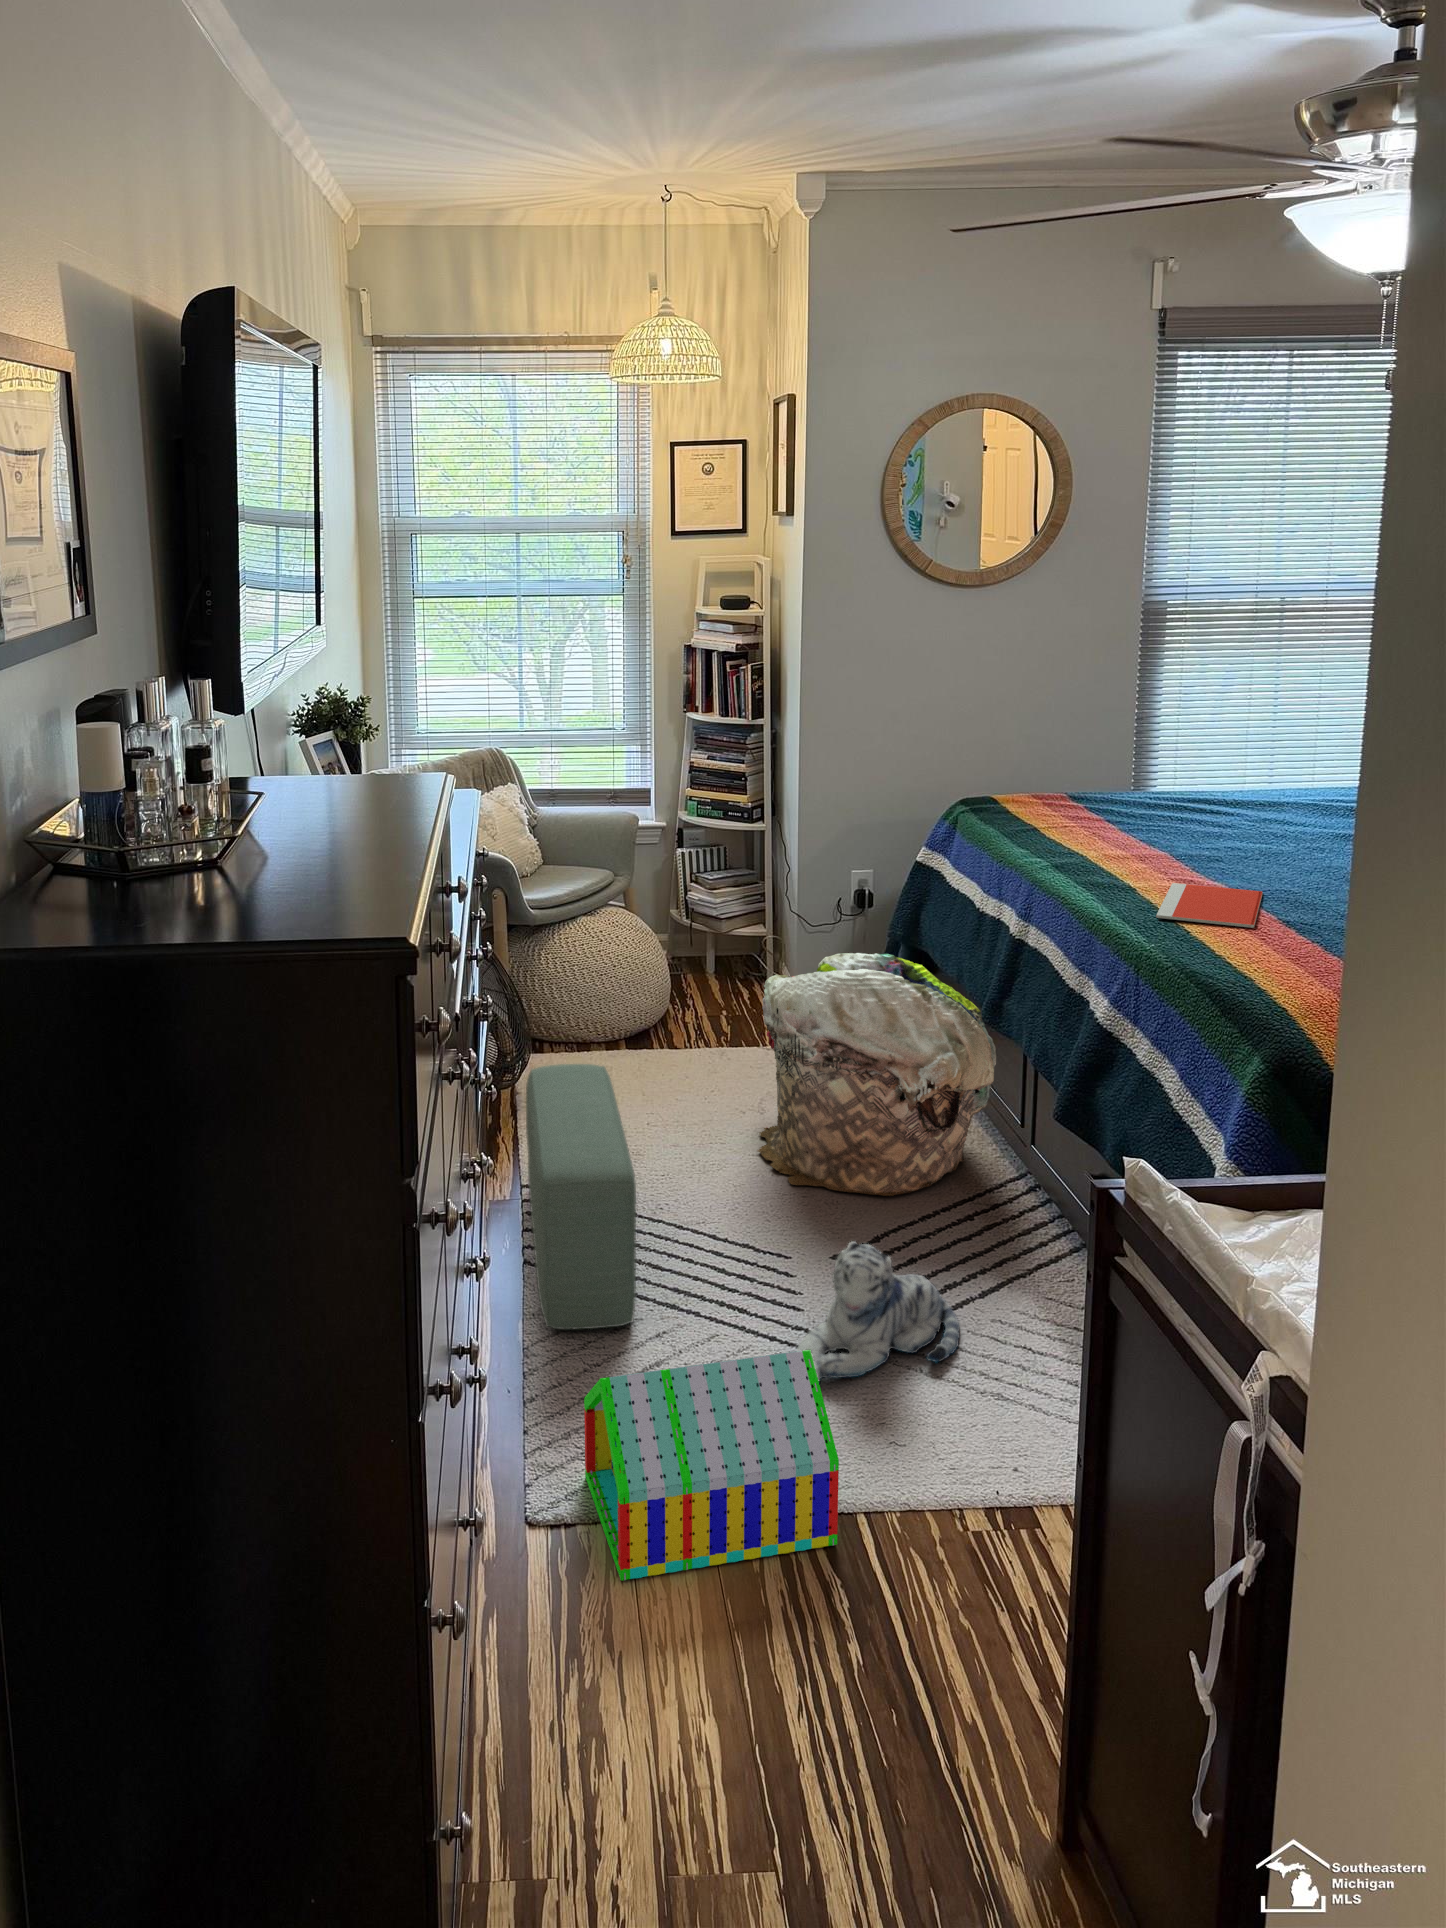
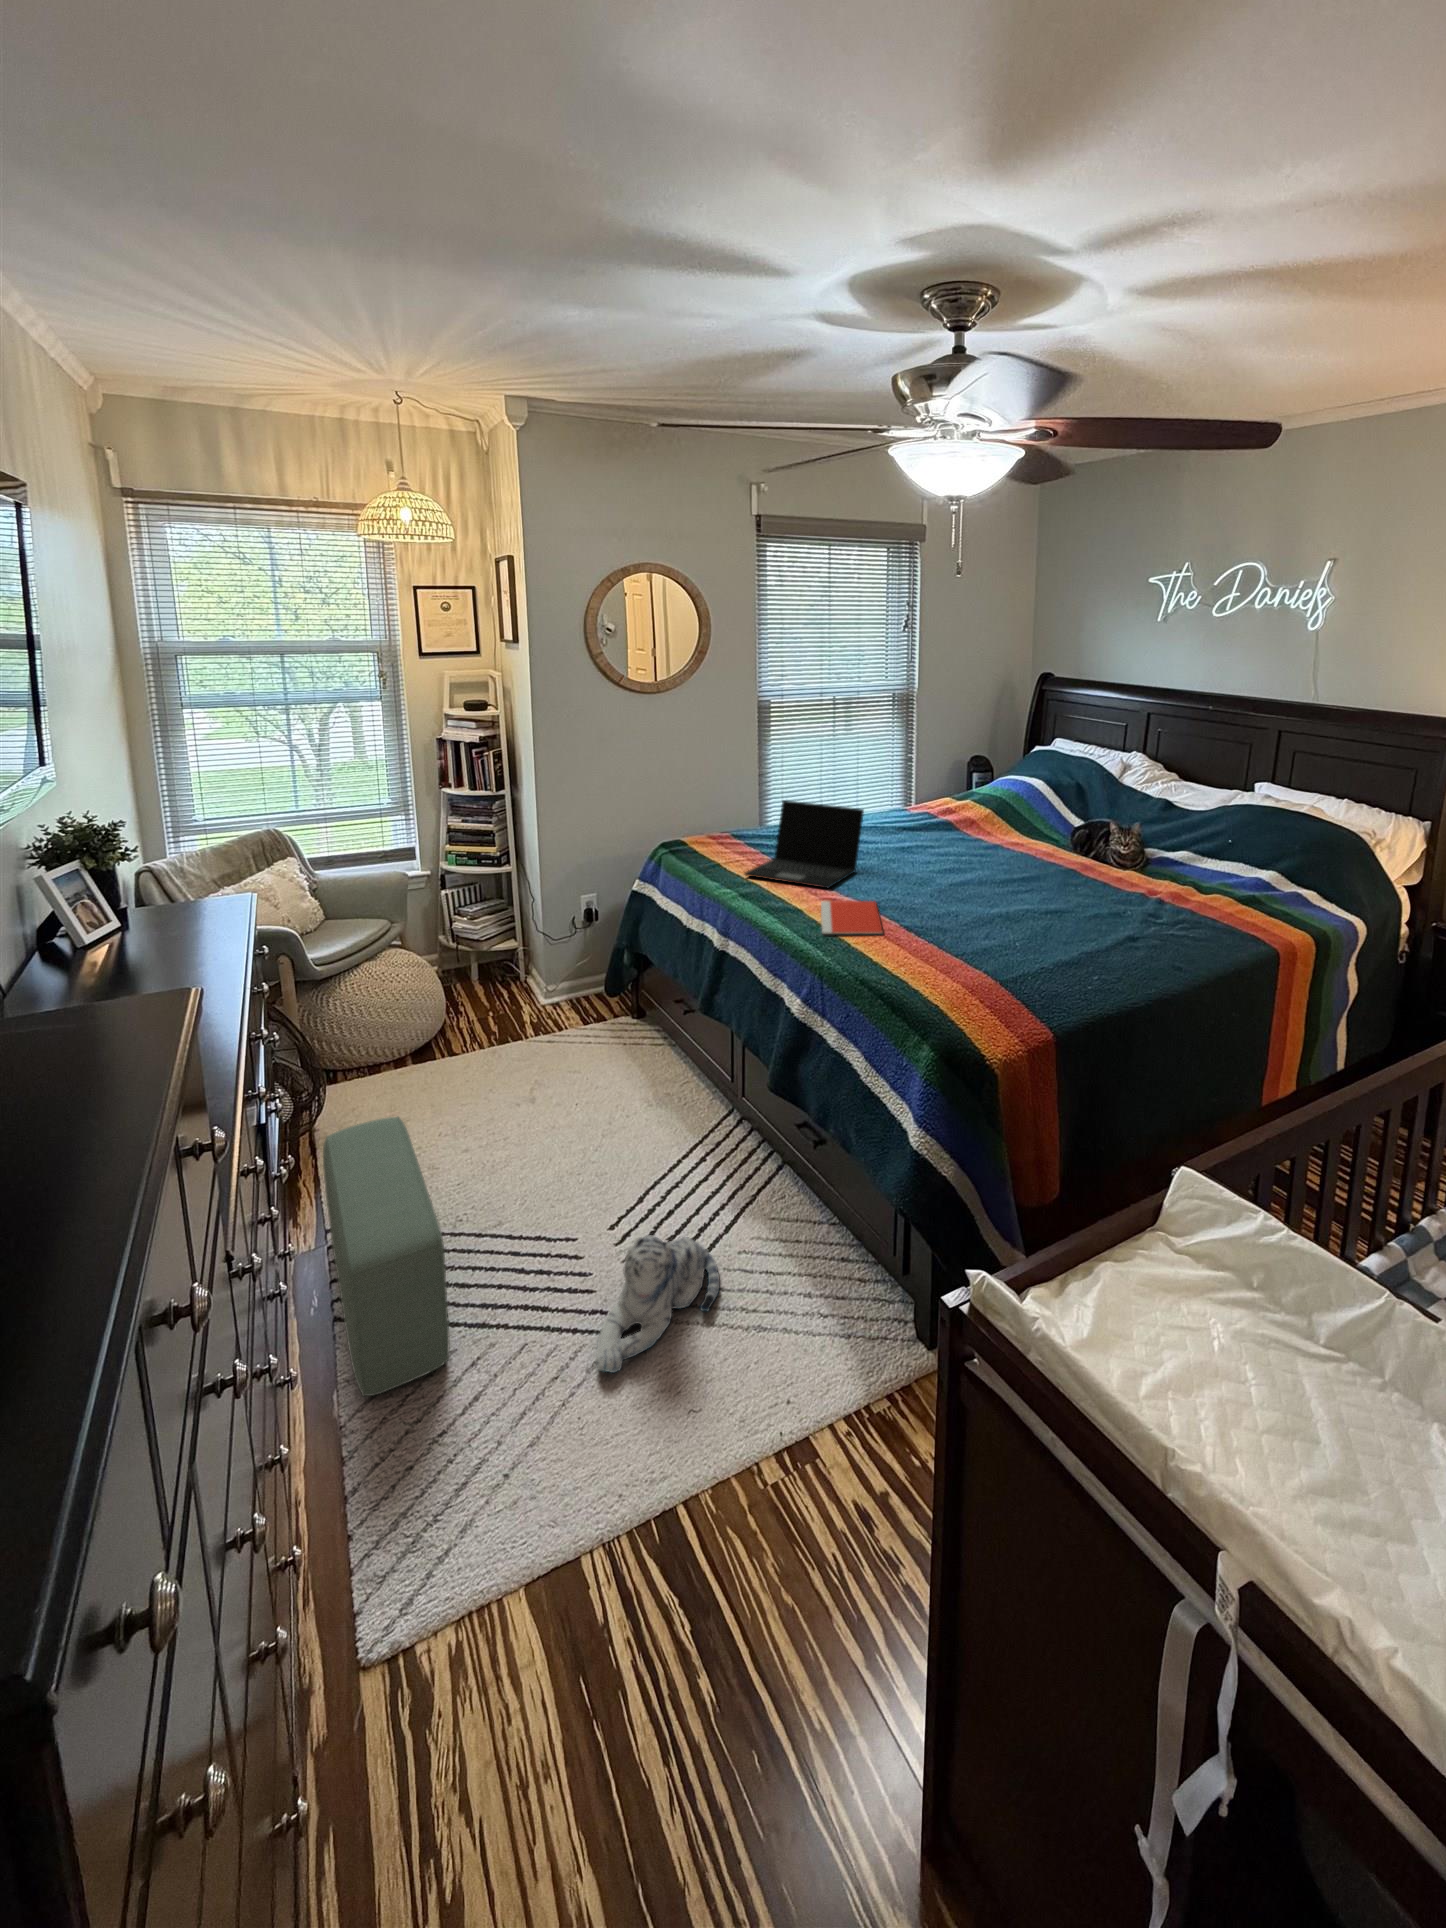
laptop: none [1067,743,1269,870] -> present [744,800,864,888]
laundry basket: present [758,953,996,1196] -> none [533,973,715,1168]
toy house: present [584,1350,839,1581] -> none [414,1379,664,1693]

